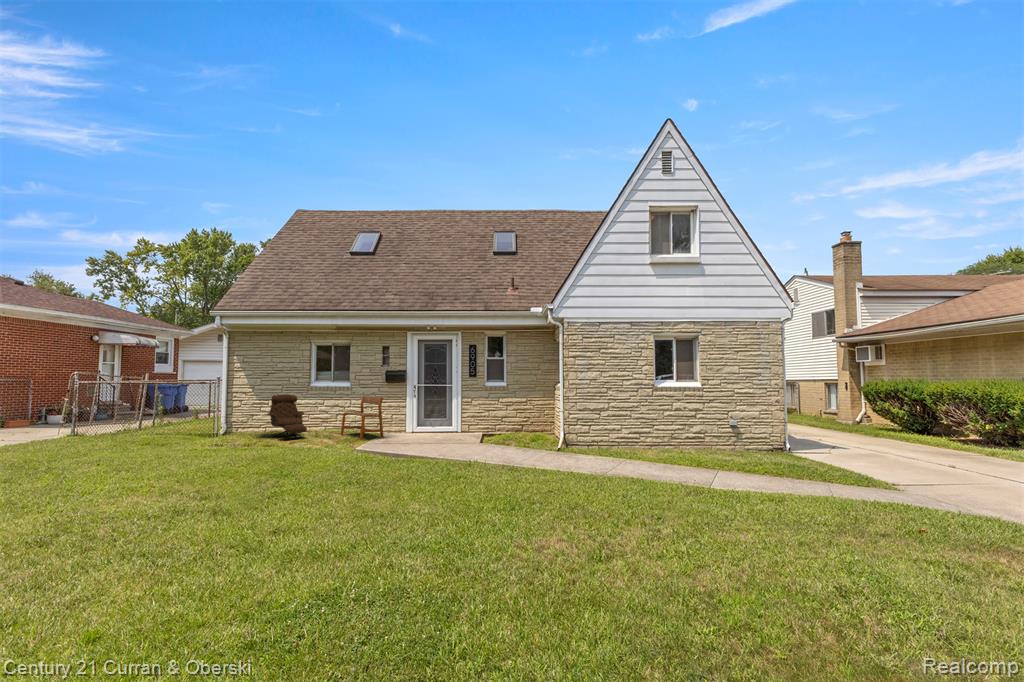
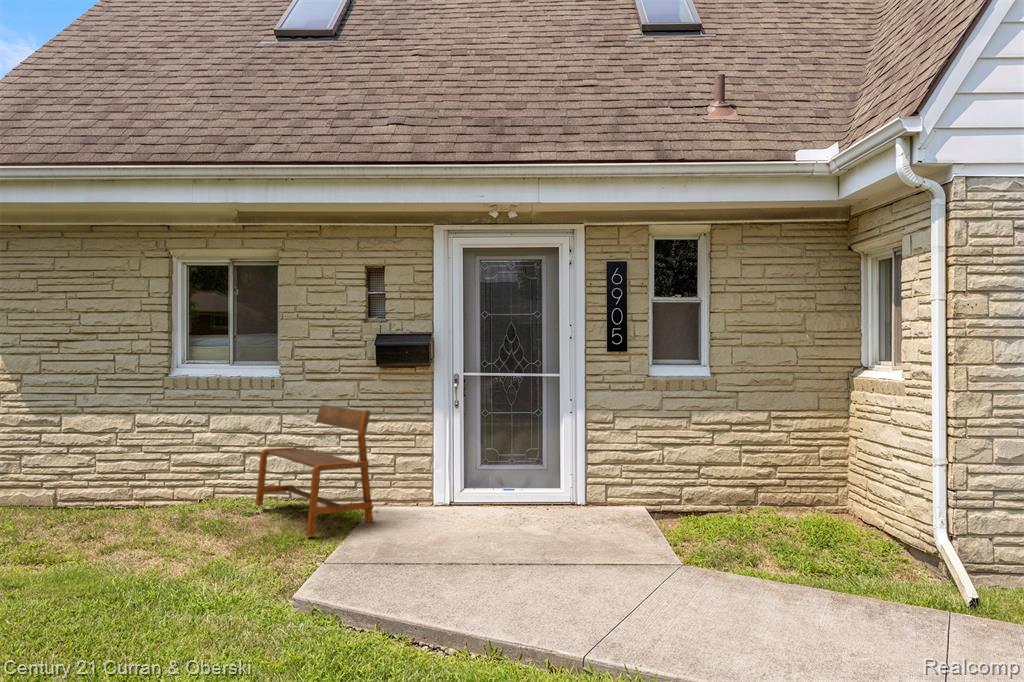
lounge chair: present [268,394,307,439] -> none [51,399,157,534]

